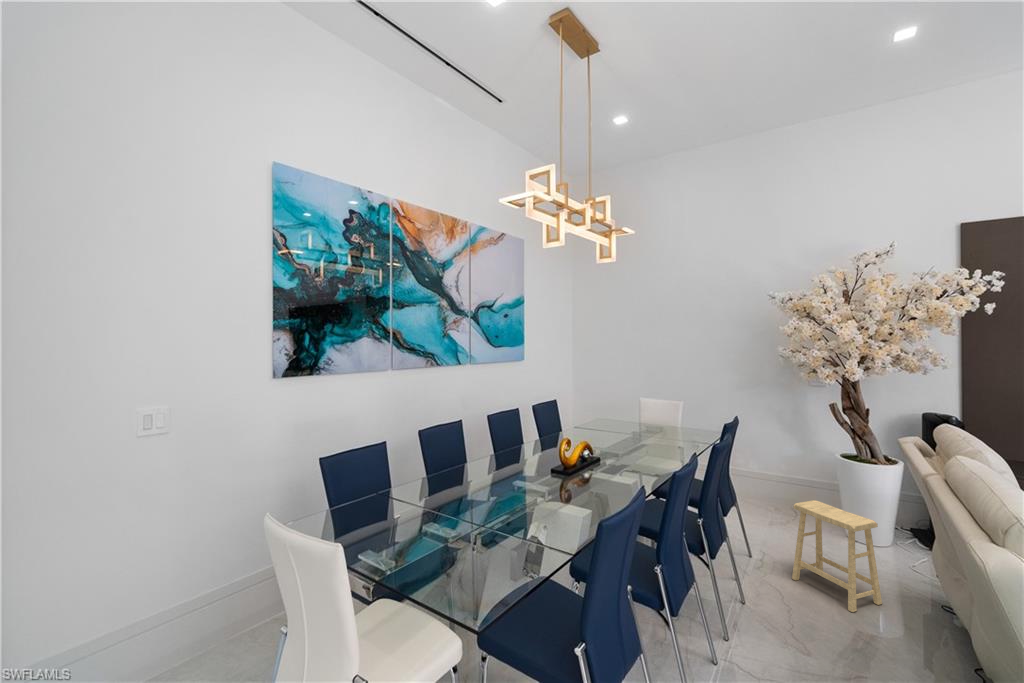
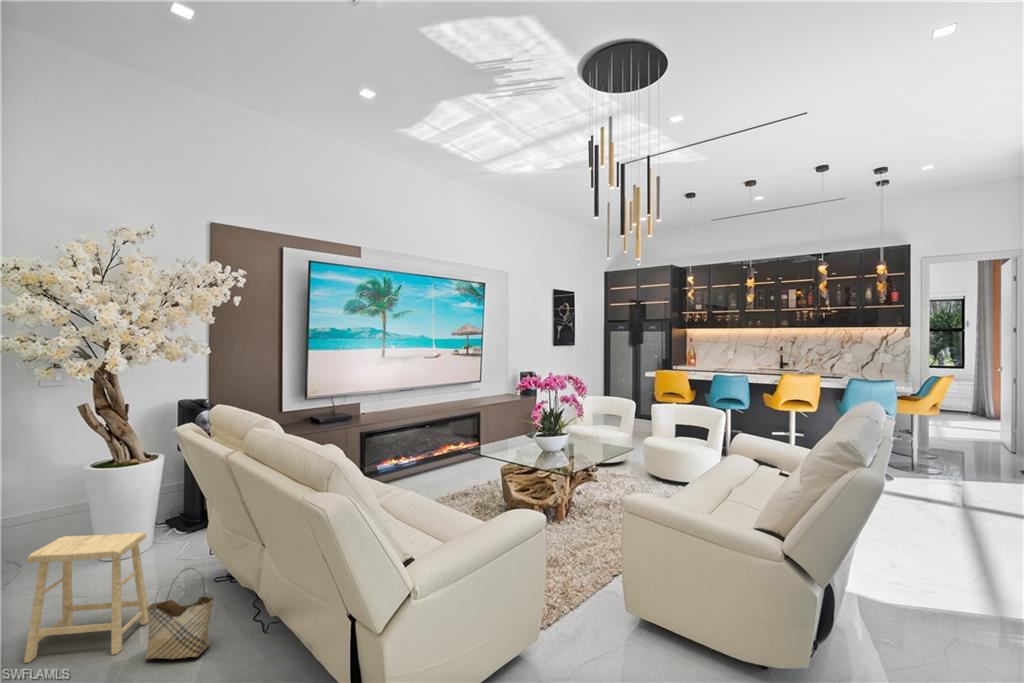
woven basket: none [874,570,942,661] -> present [145,568,213,659]

